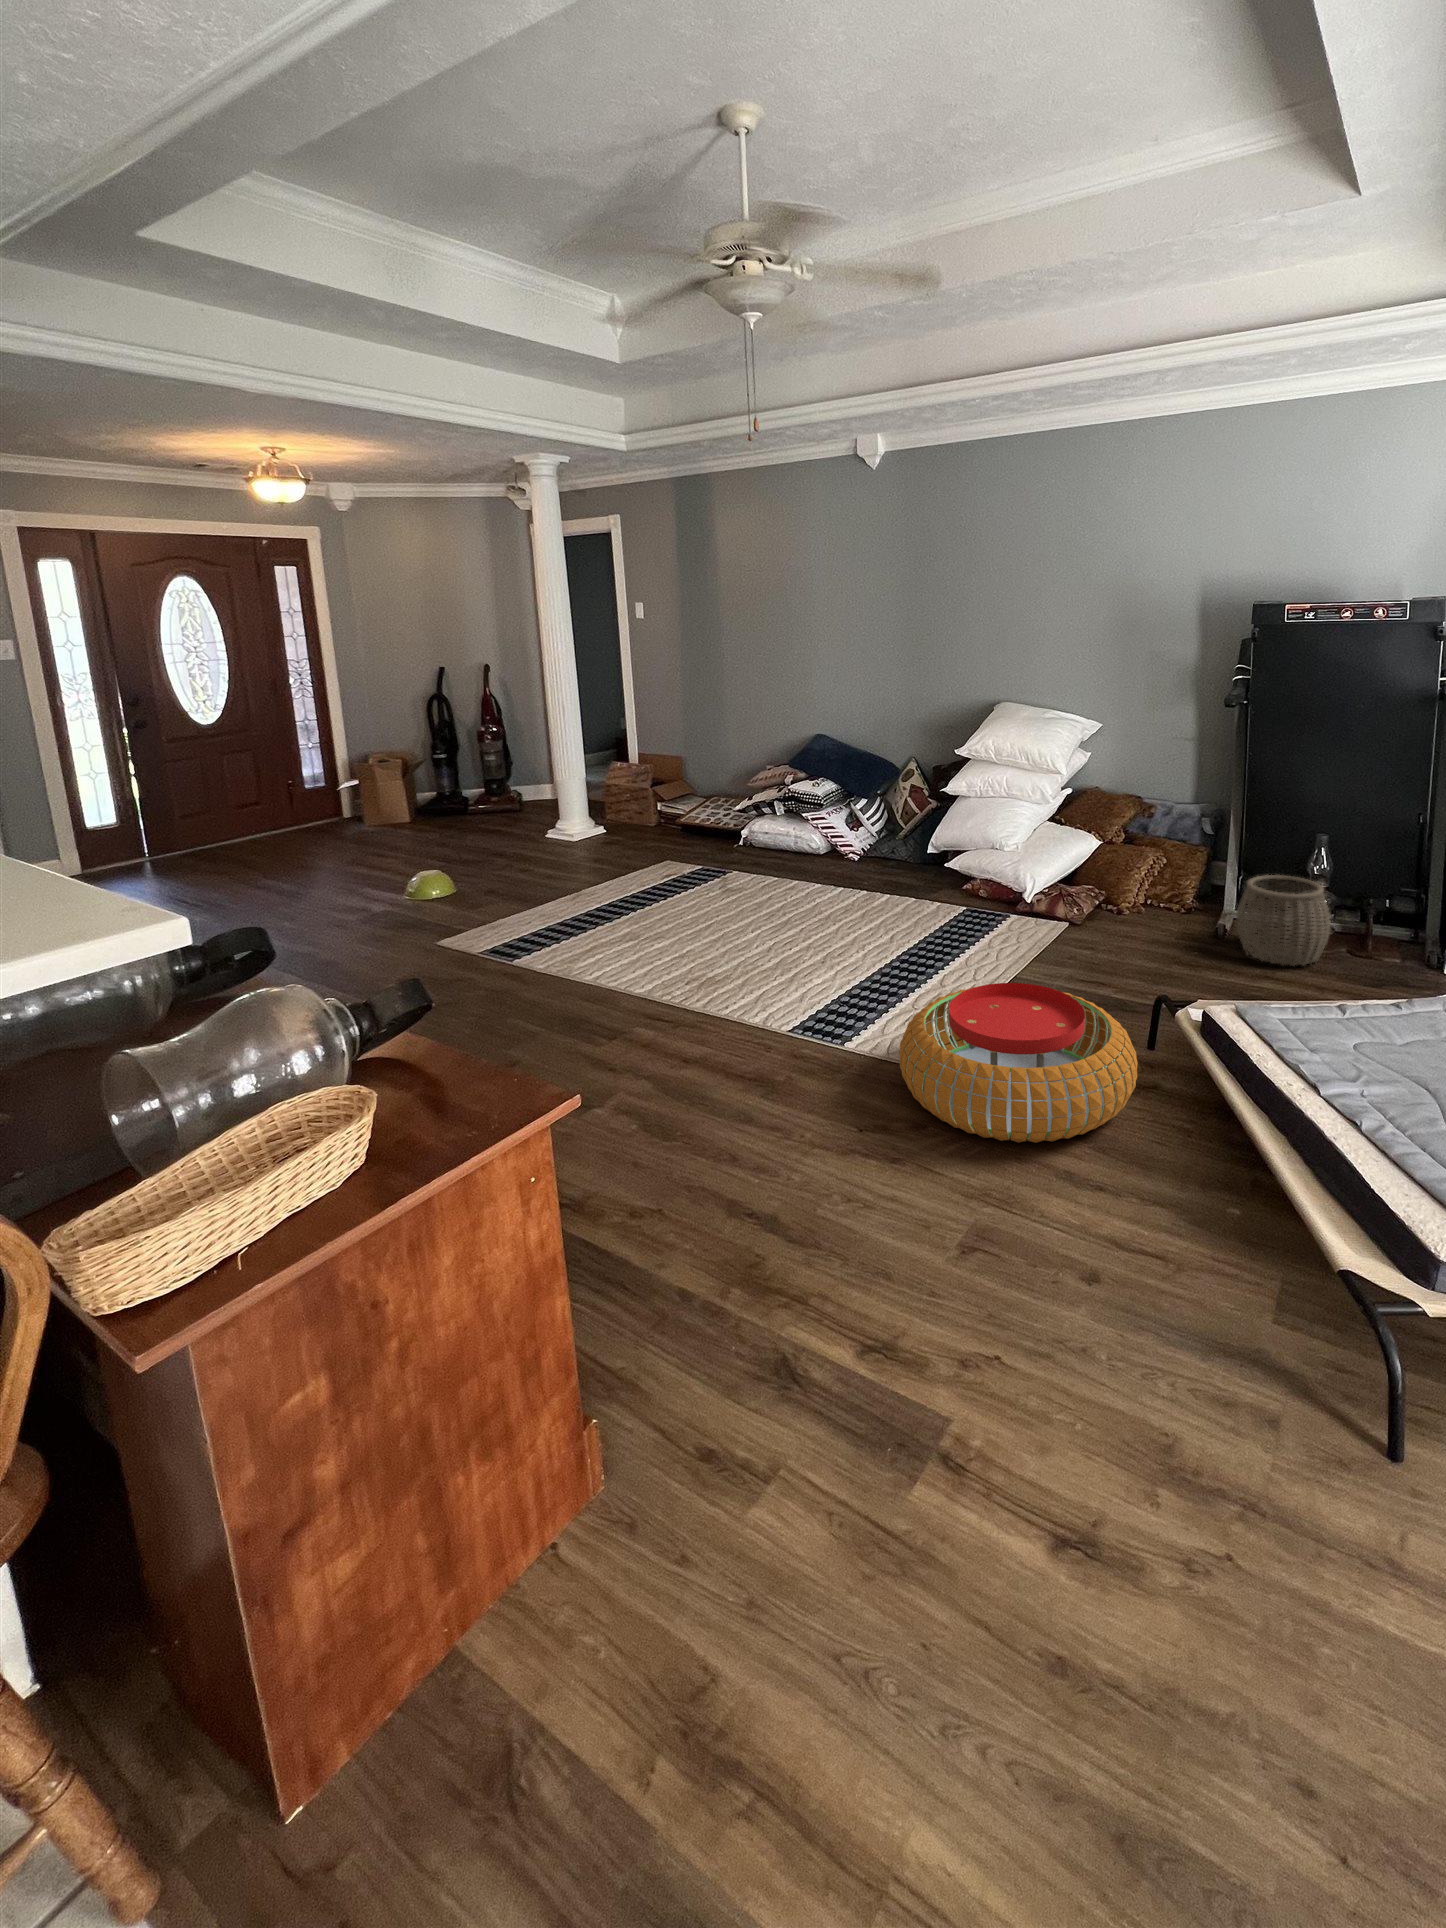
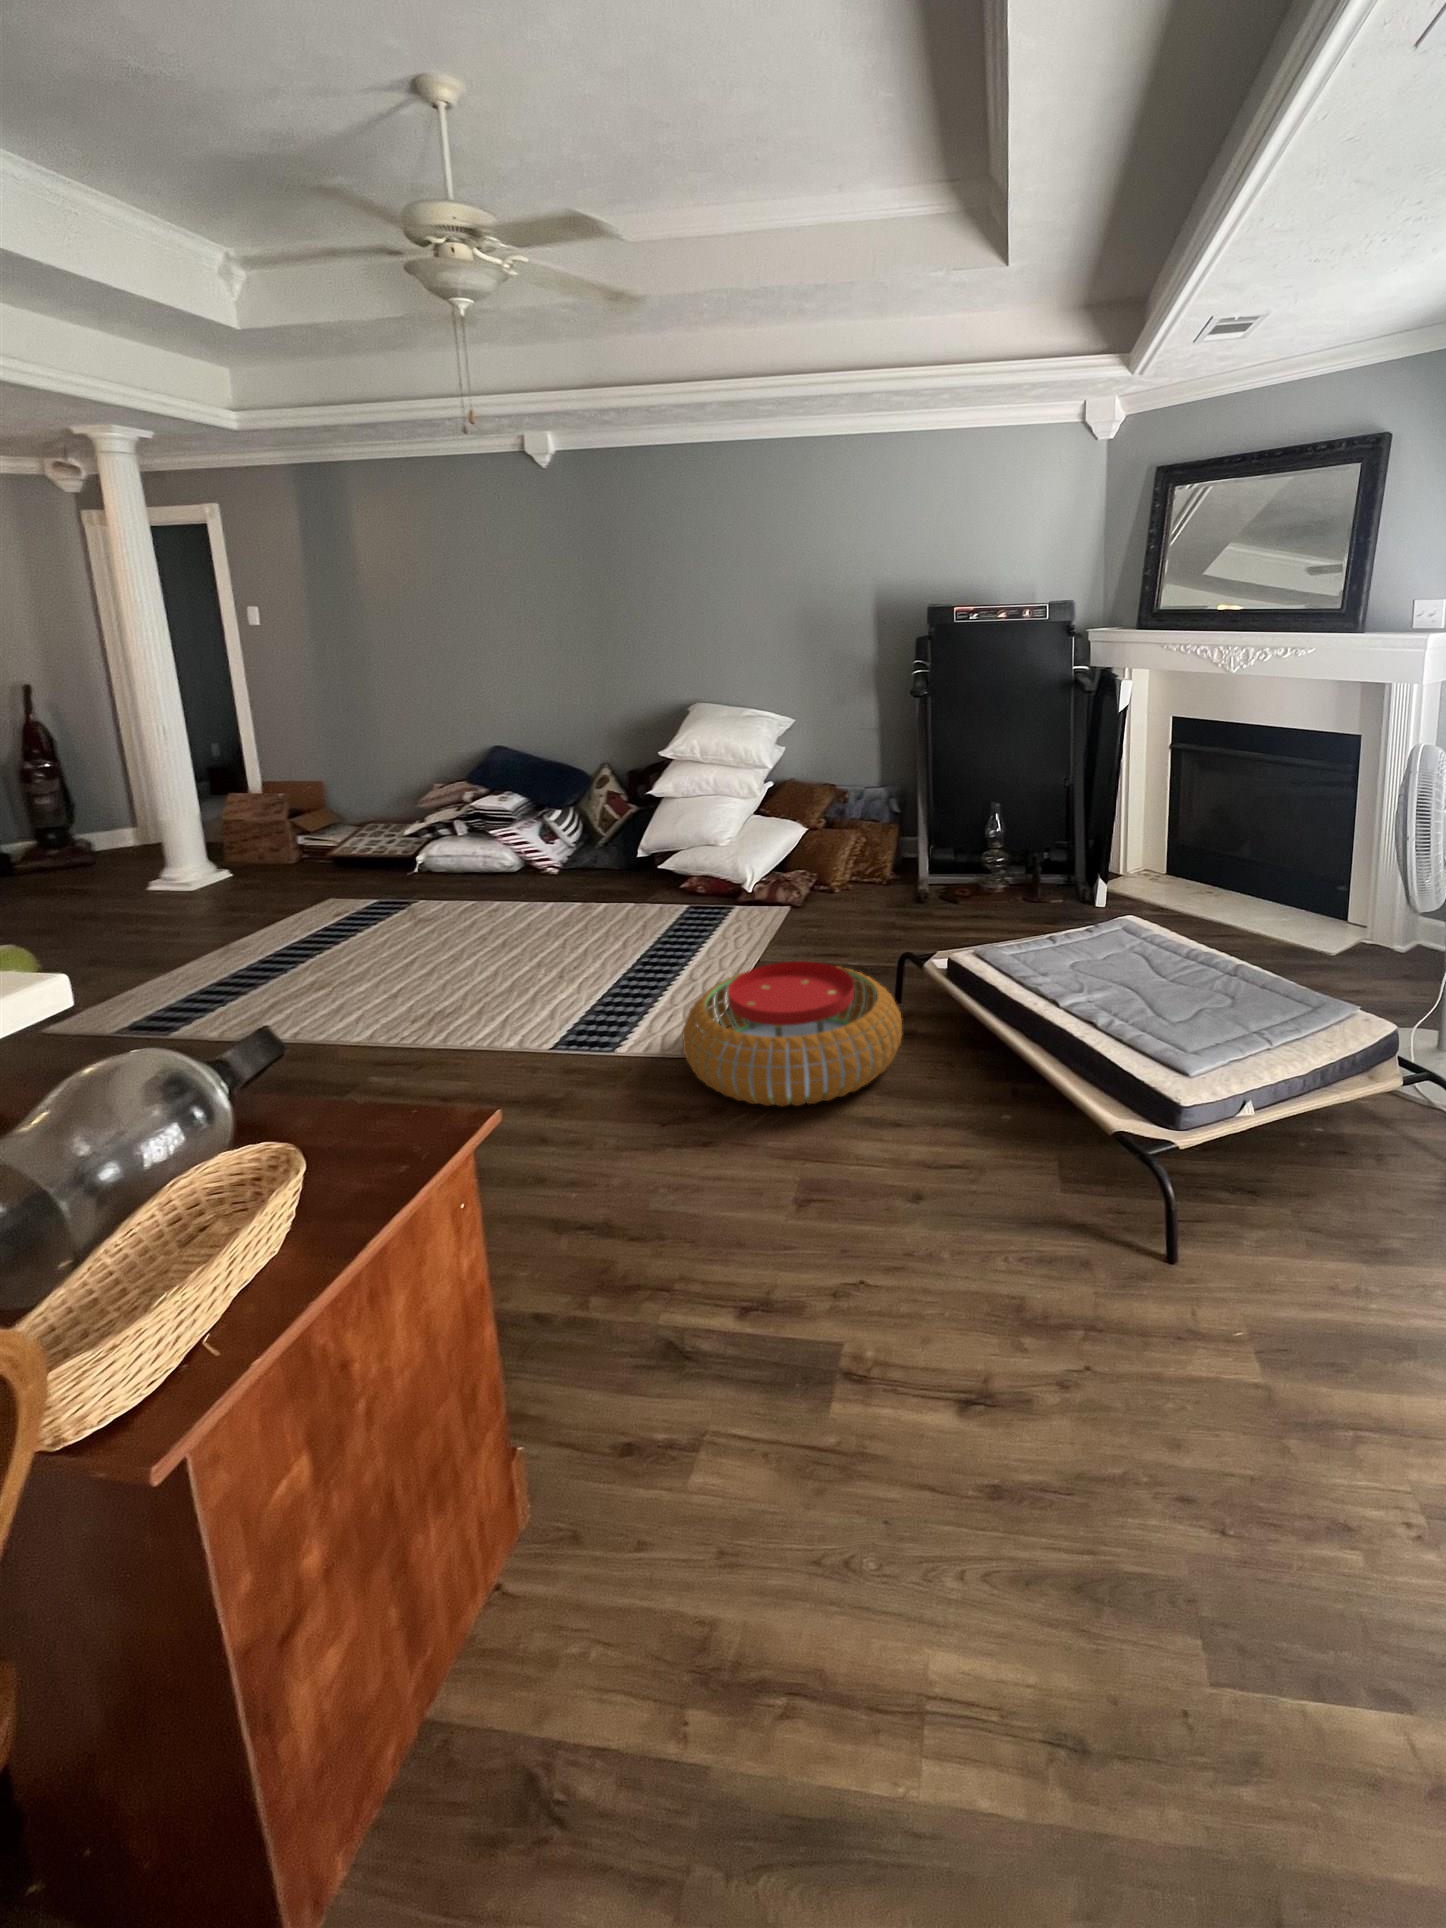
woven basket: present [1237,875,1330,966] -> none [937,841,1012,918]

